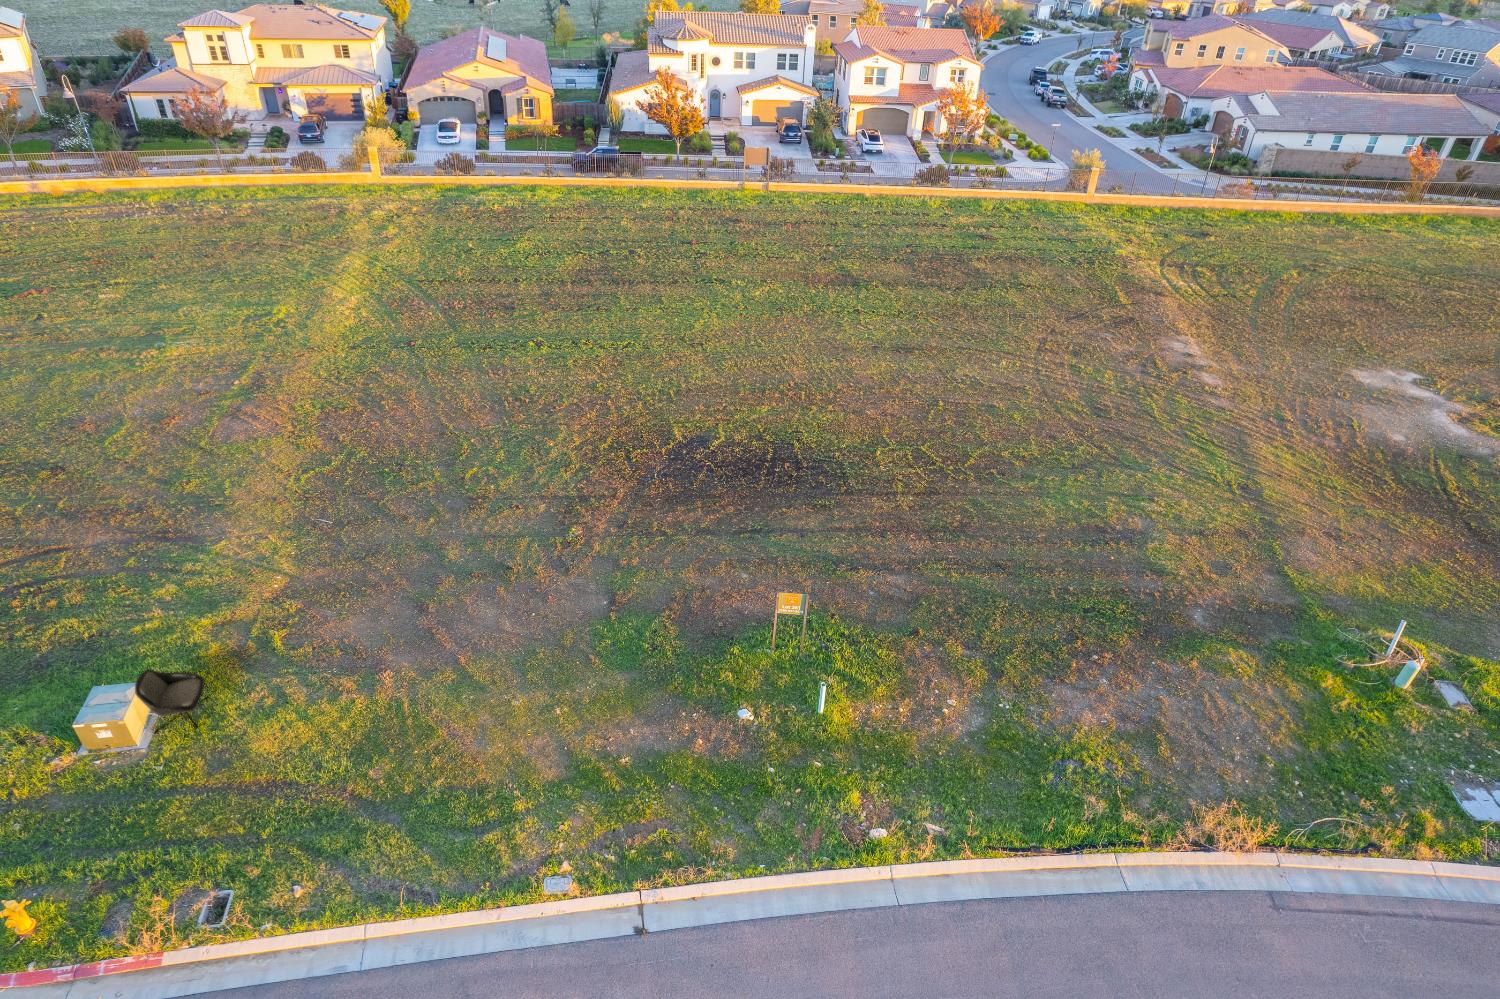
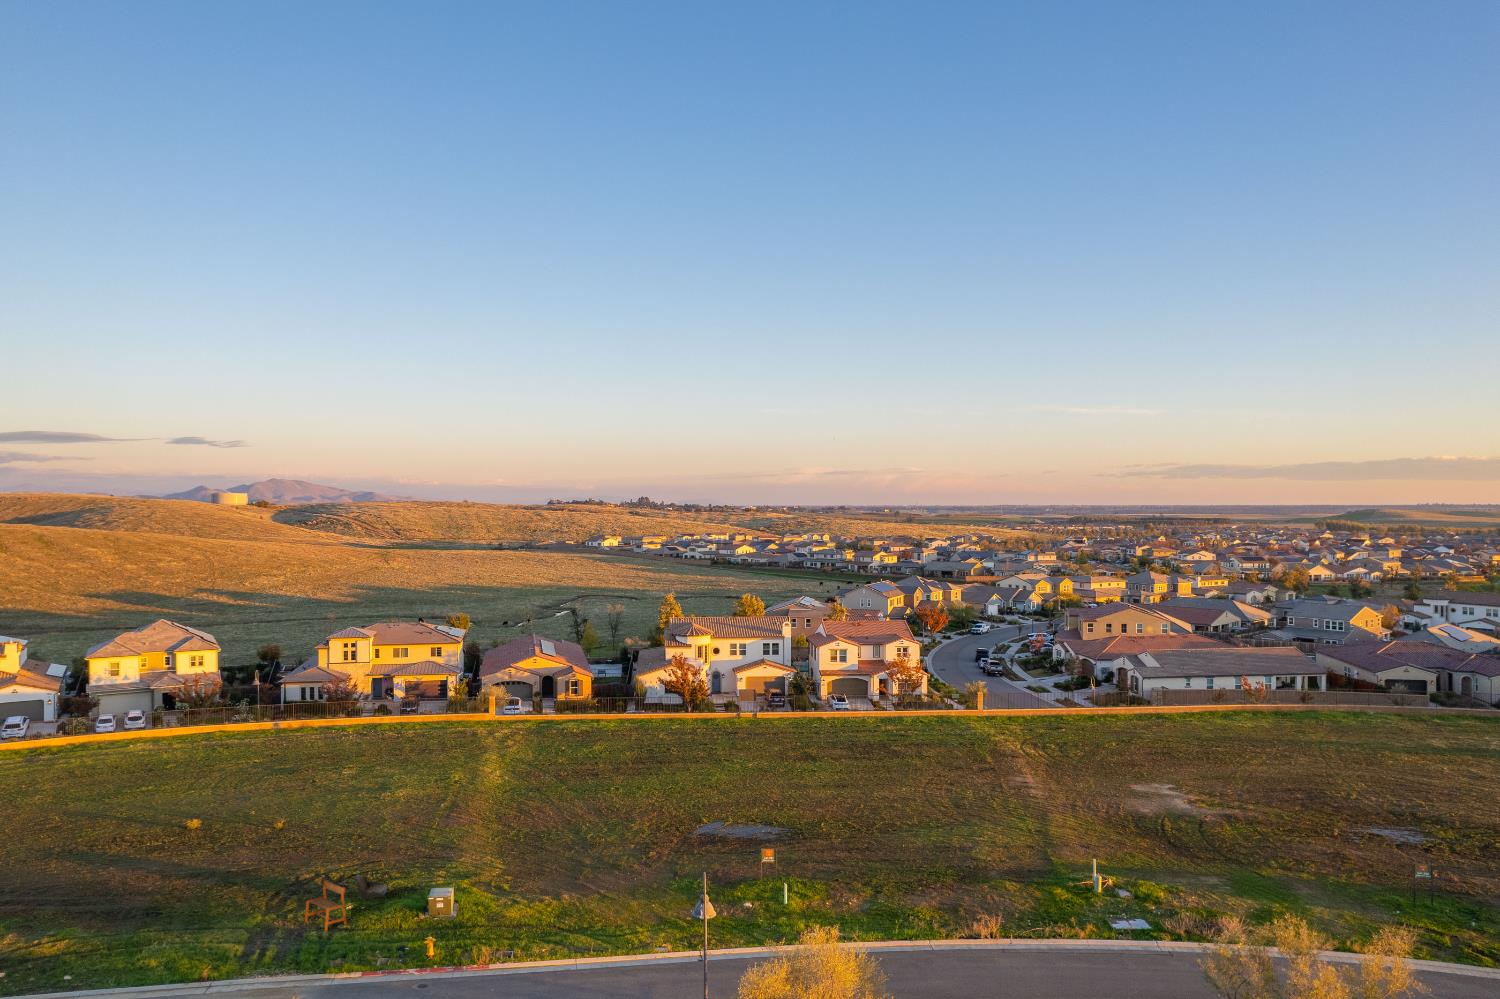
bench: none [46,704,131,805] -> present [305,881,346,931]

